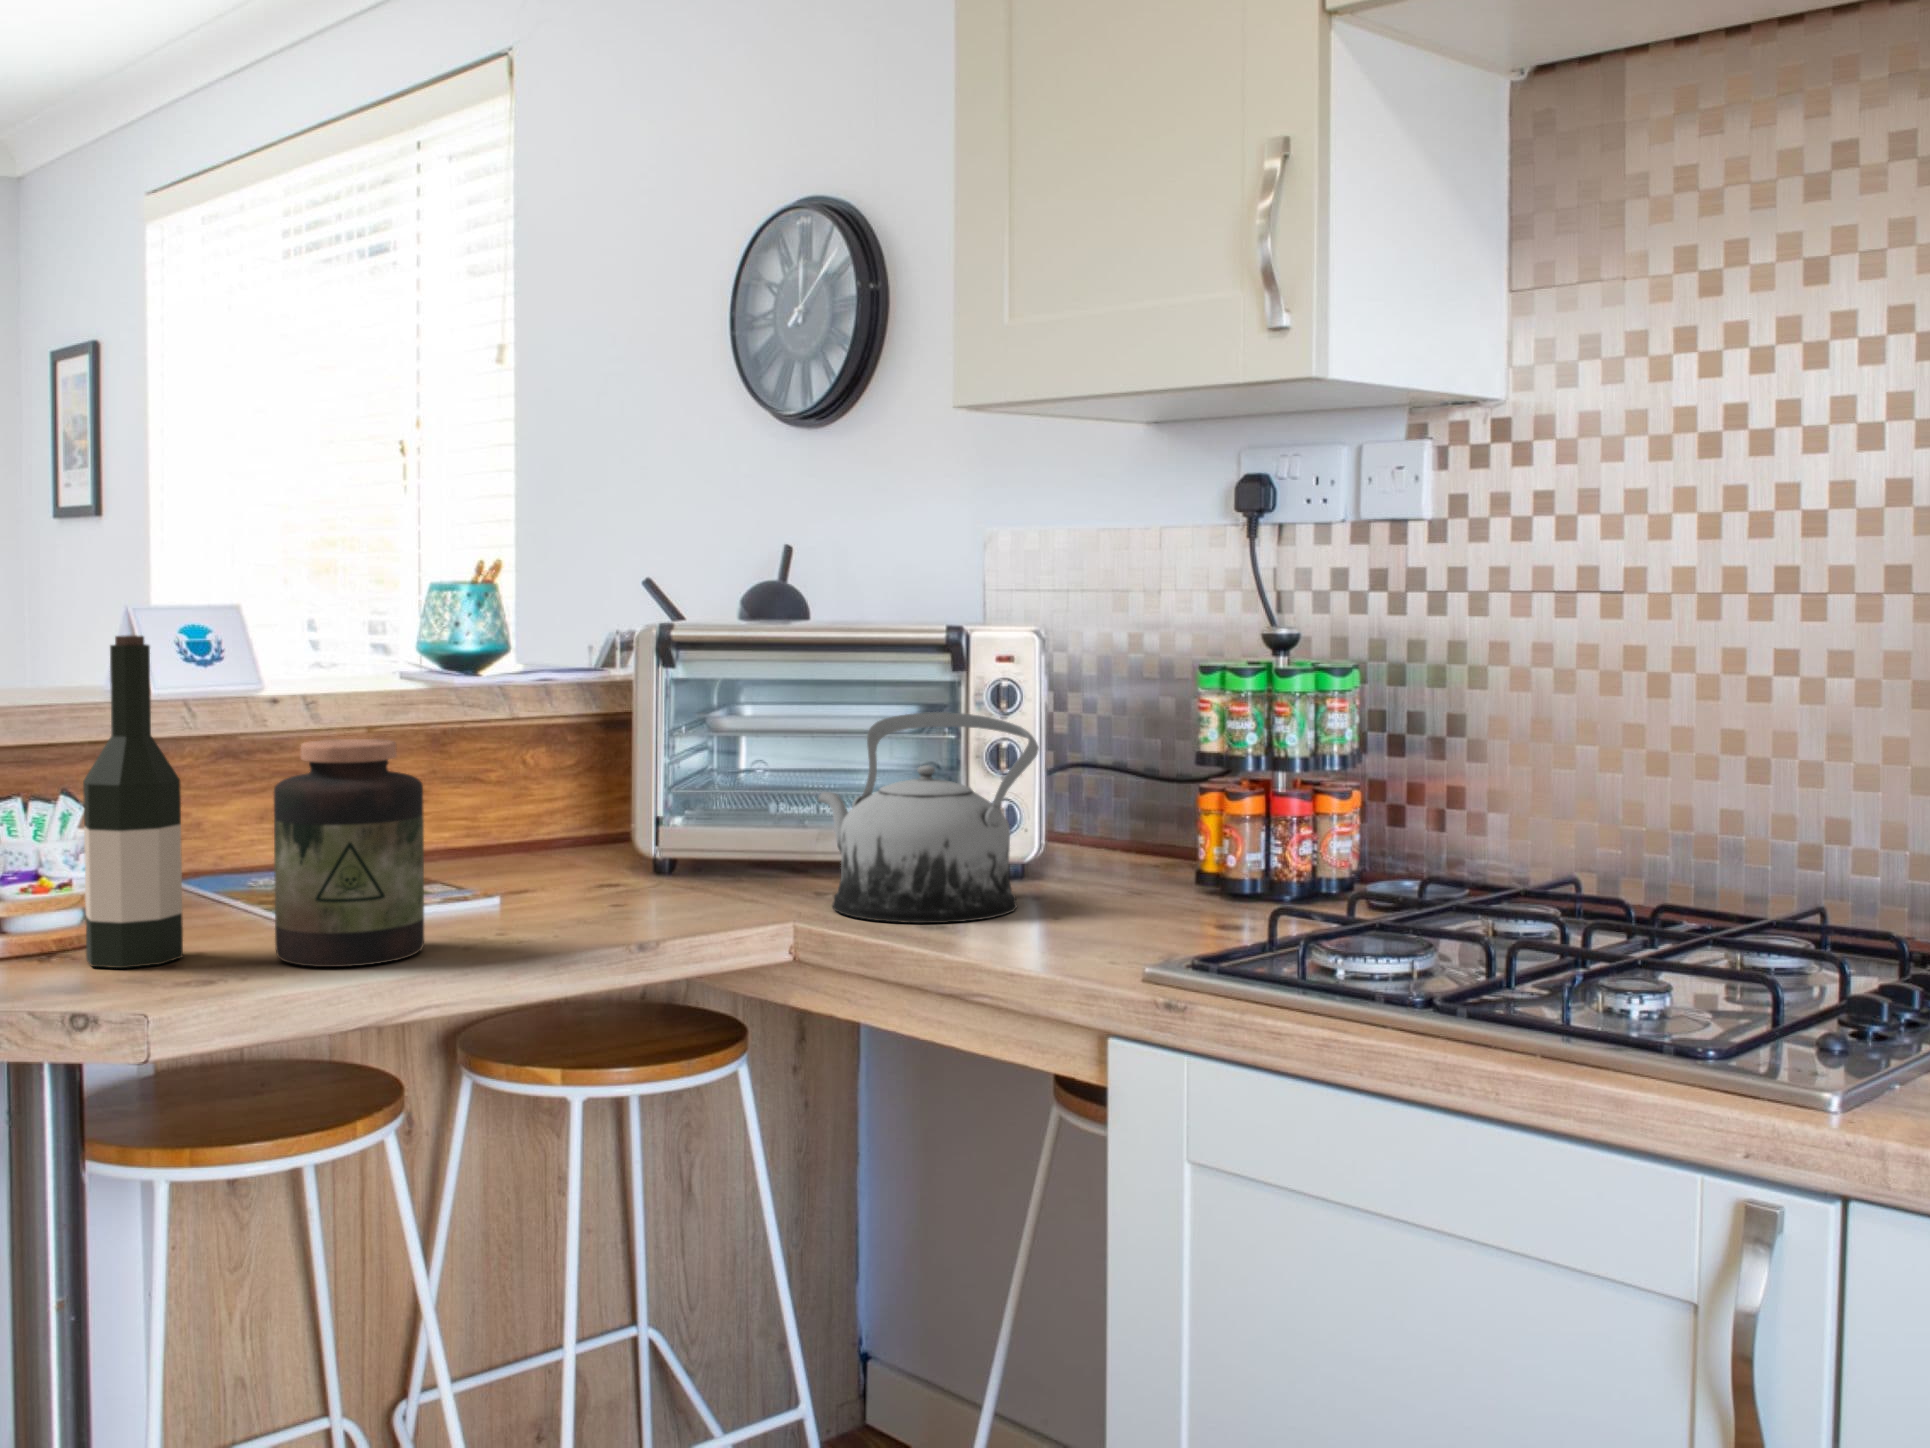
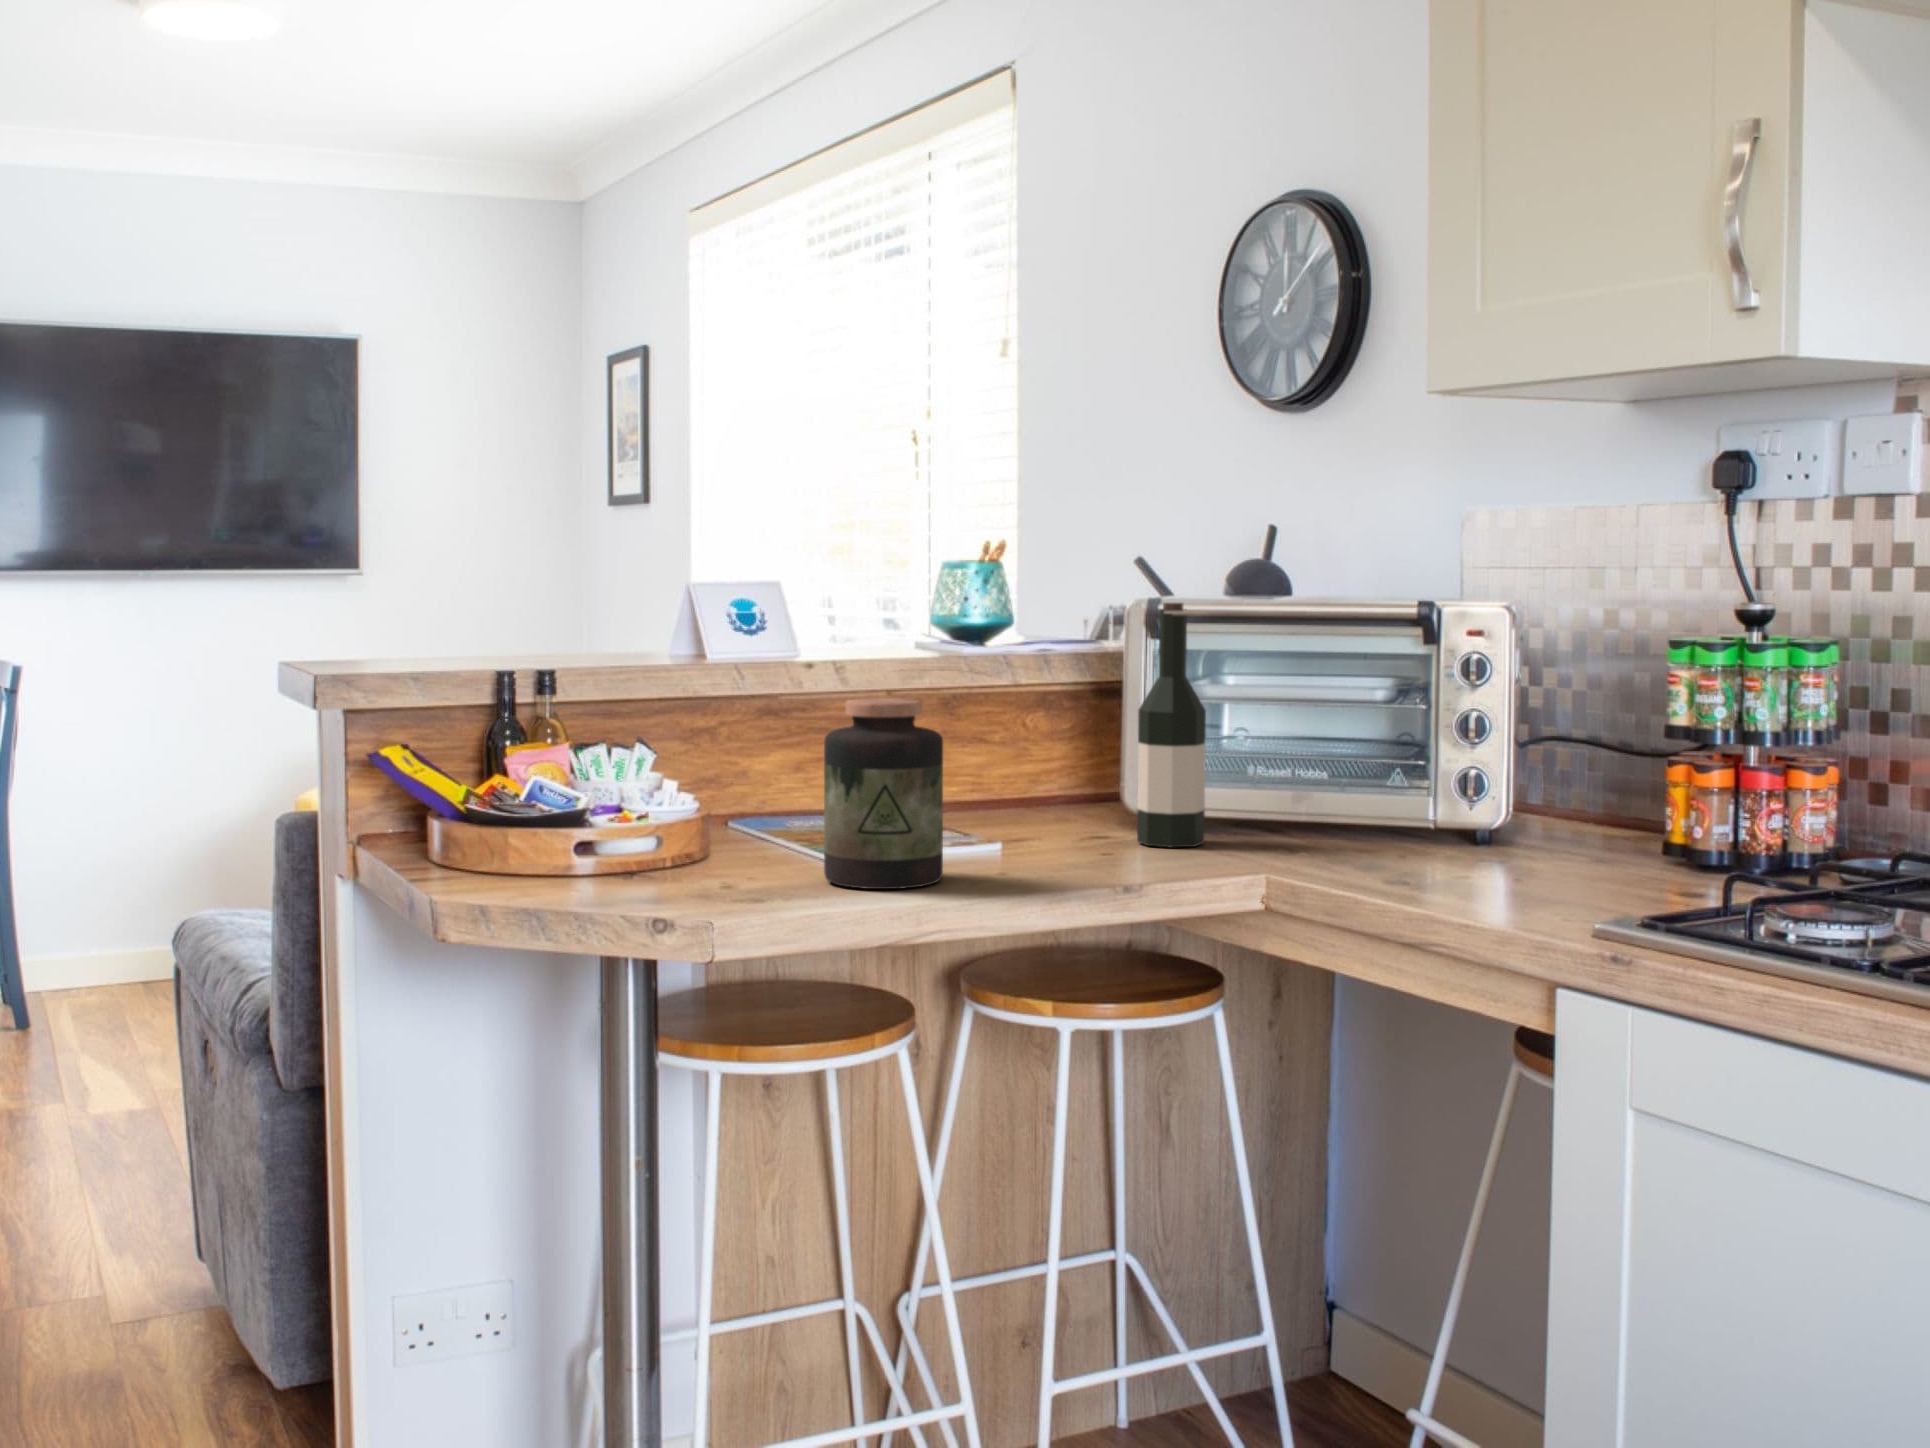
wine bottle: present [83,635,183,968] -> present [1137,603,1206,847]
teapot: present [818,712,1039,923] -> none [1288,684,1502,879]

